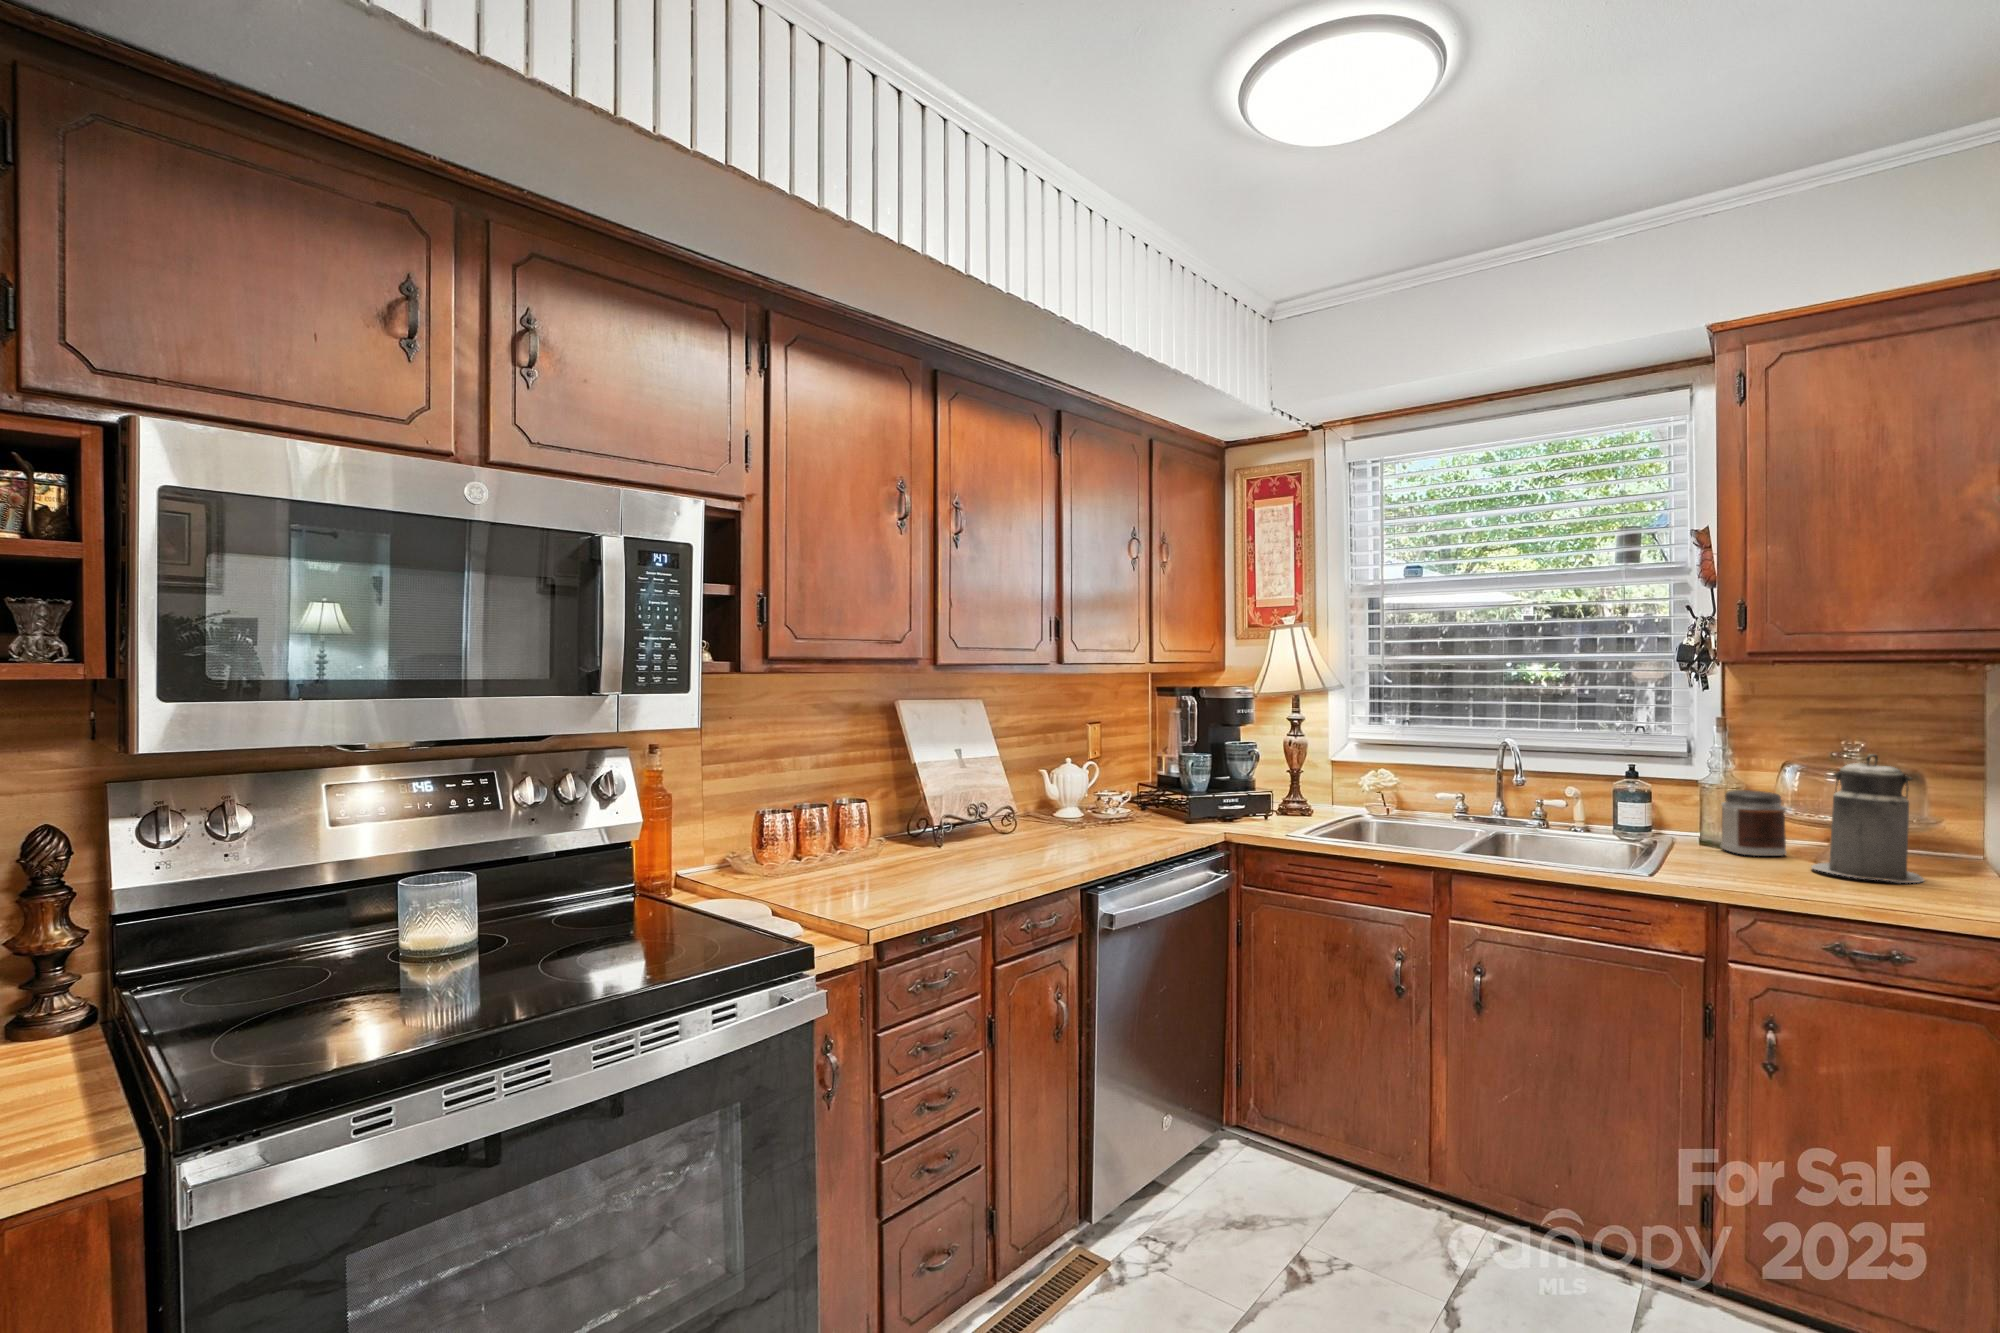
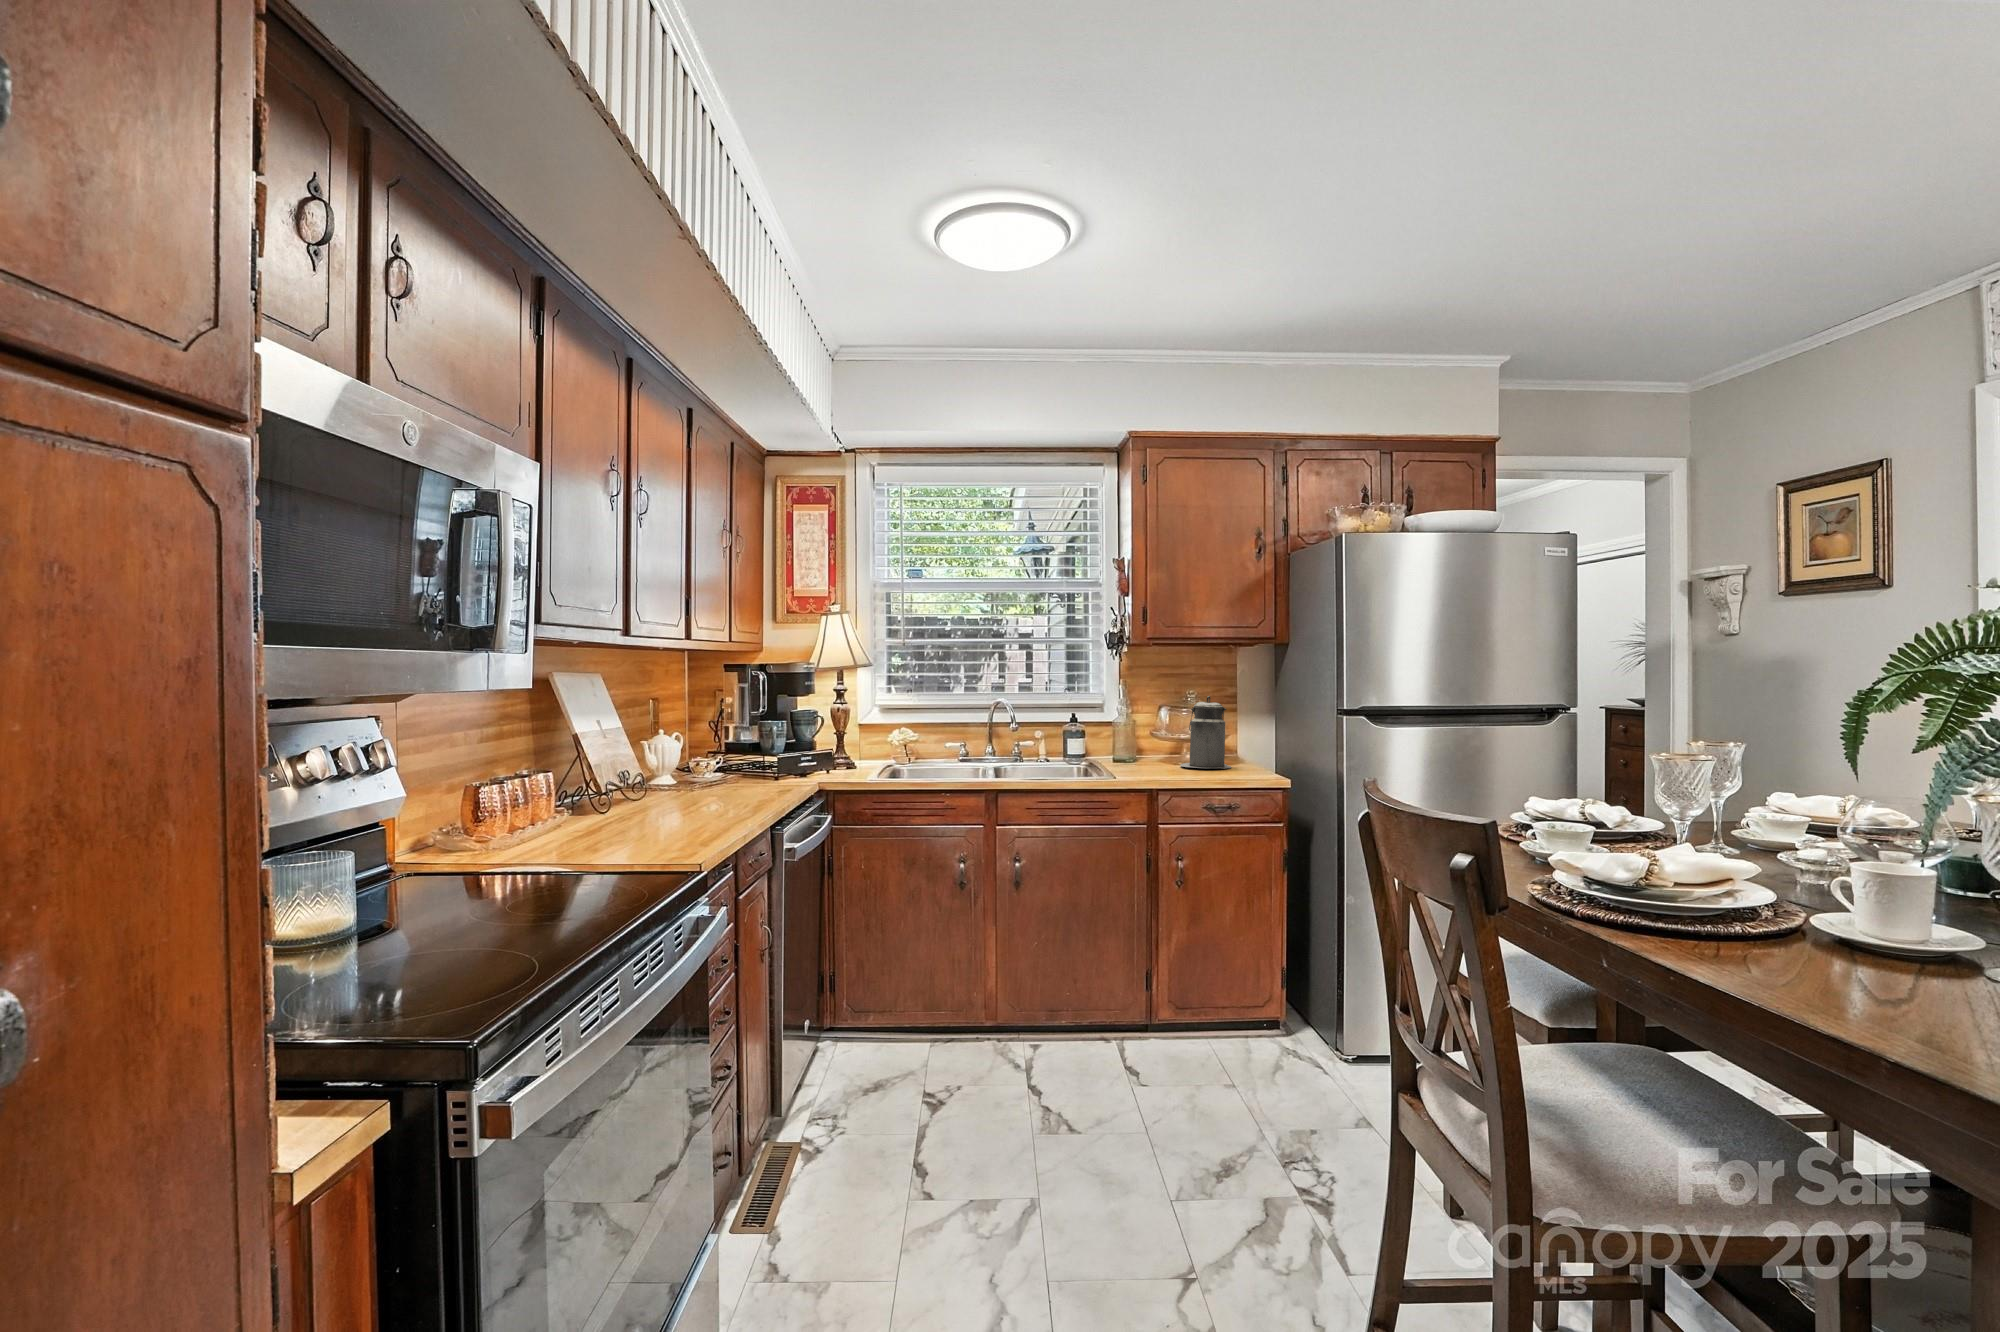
jar: present [1721,790,1787,856] -> none [1127,724,1161,764]

